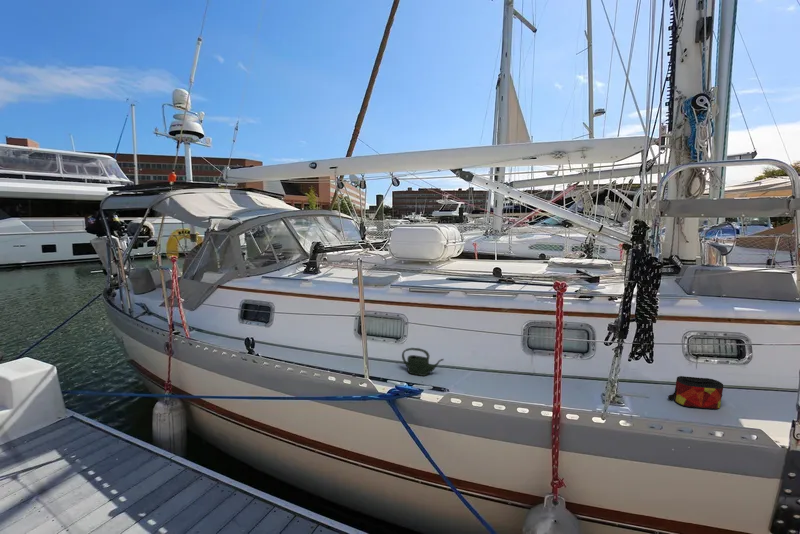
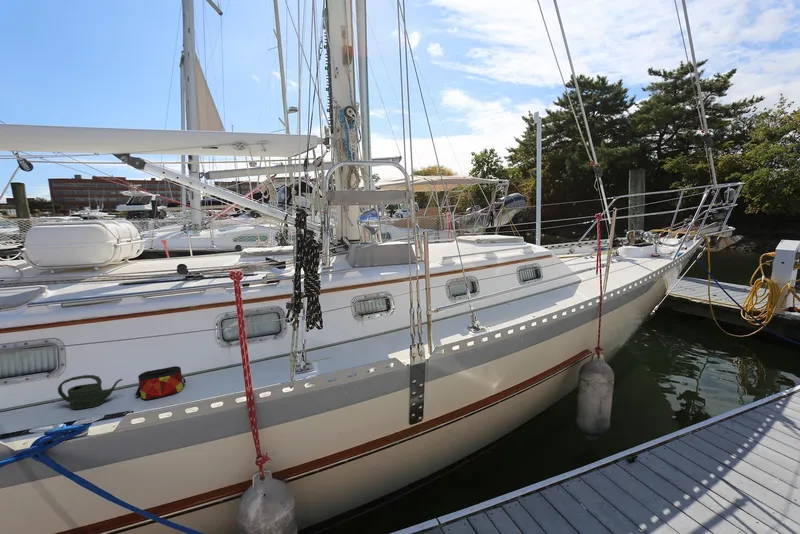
bag: present [668,376,723,410] -> present [135,366,186,400]

